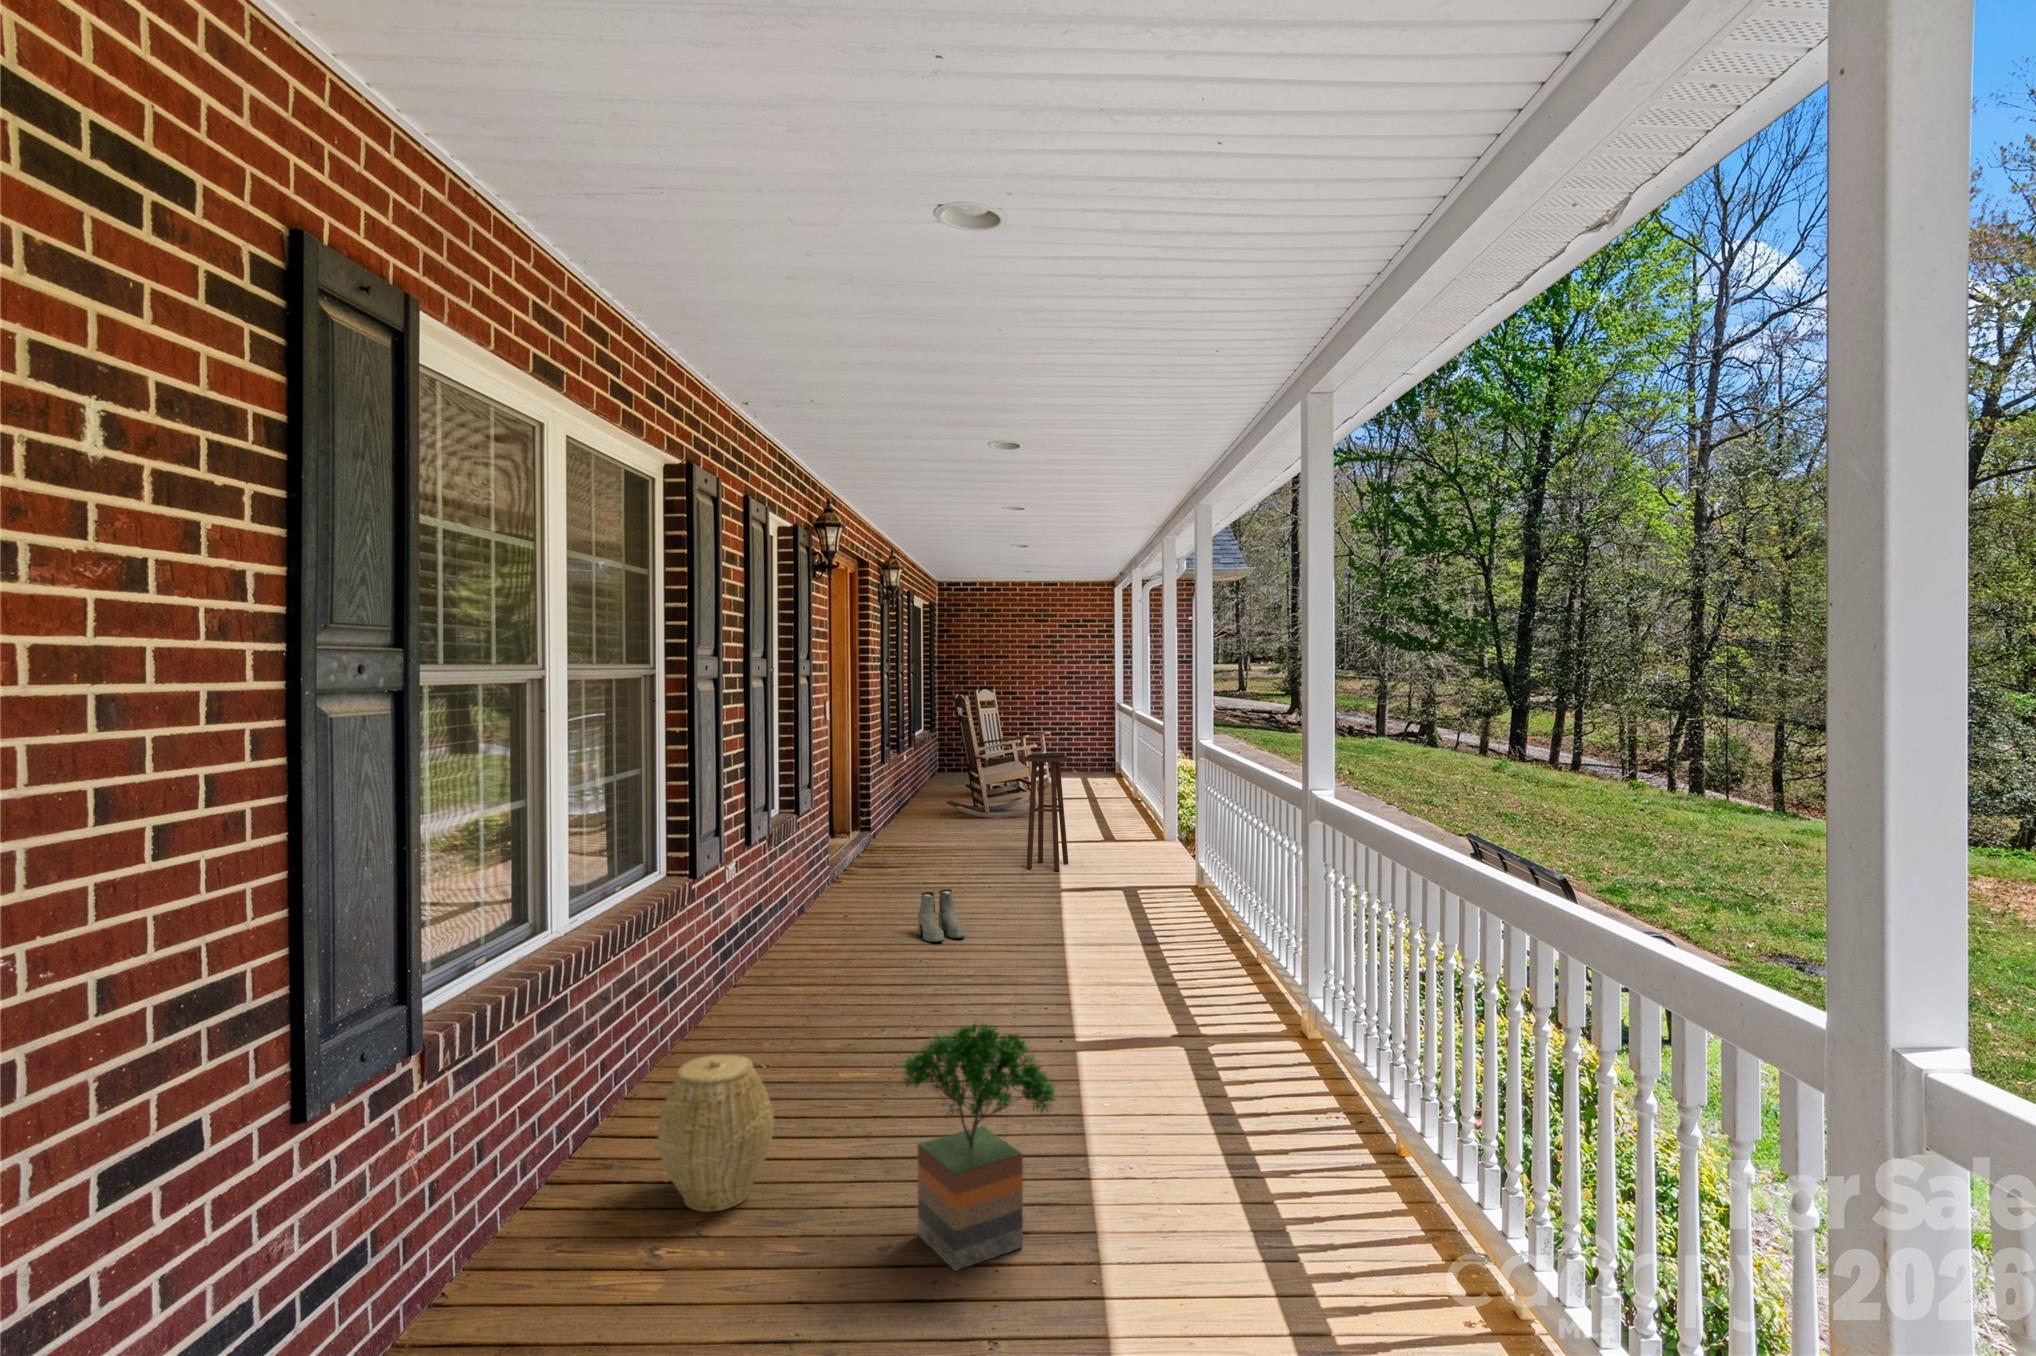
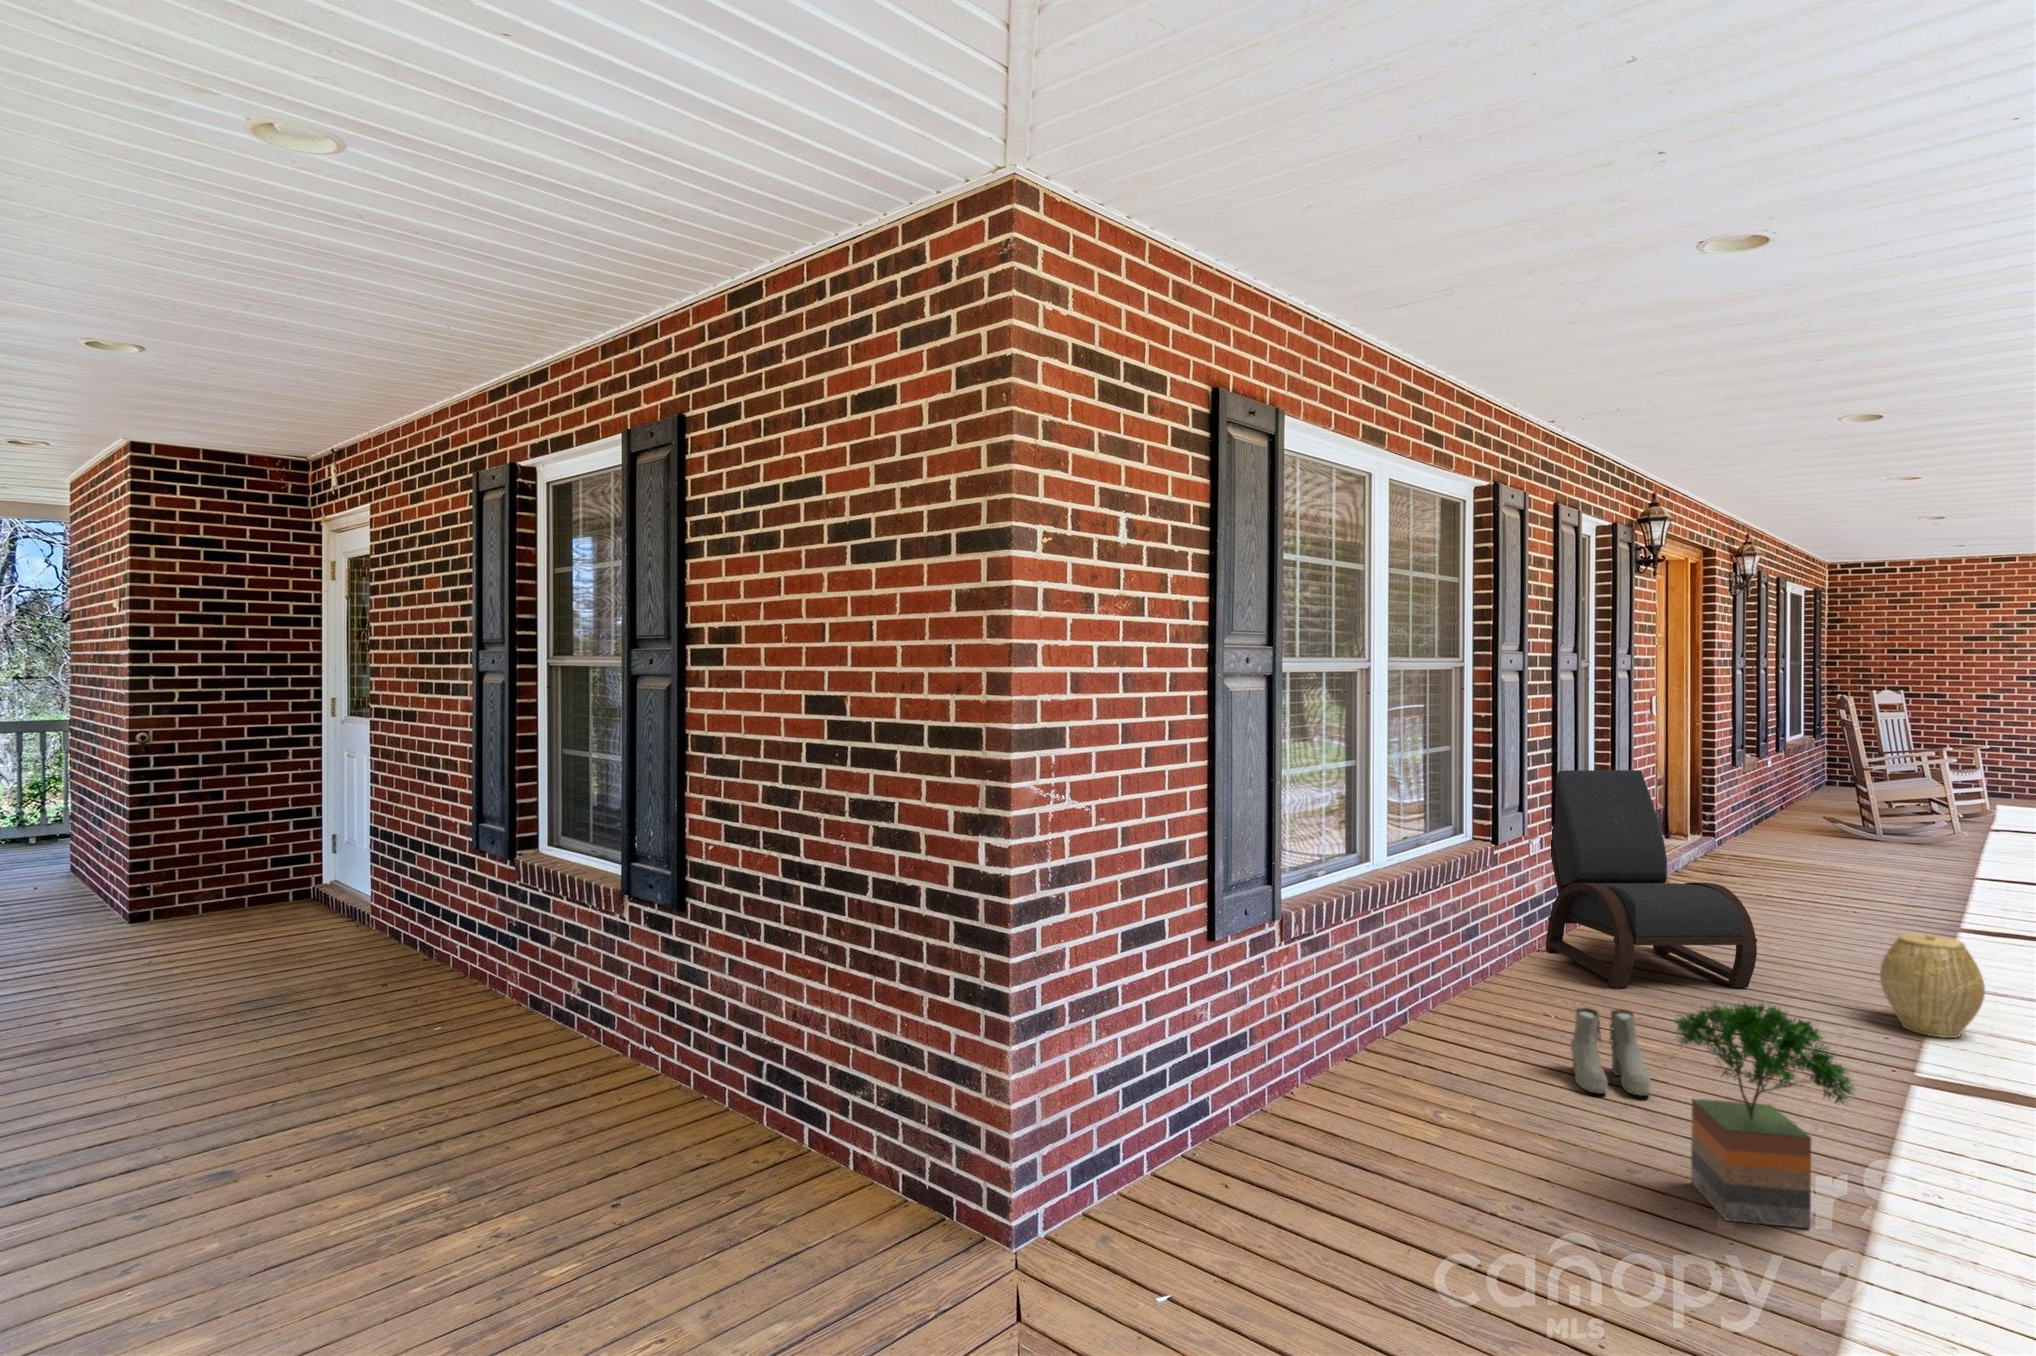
stool: present [1024,753,1068,871] -> none [1925,766,1997,909]
lounge chair: none [728,779,931,1015] -> present [1546,770,1757,988]
boots: present [917,889,965,942] -> present [1571,1008,1650,1096]
woven basket: present [658,1055,774,1212] -> present [1880,933,1985,1038]

